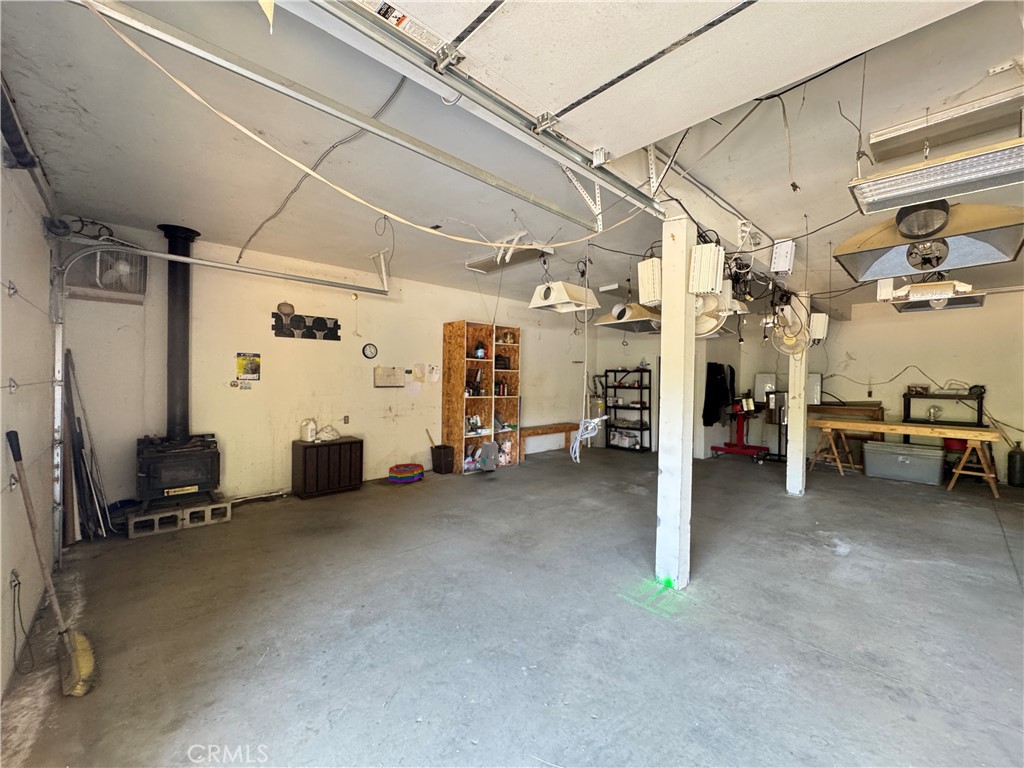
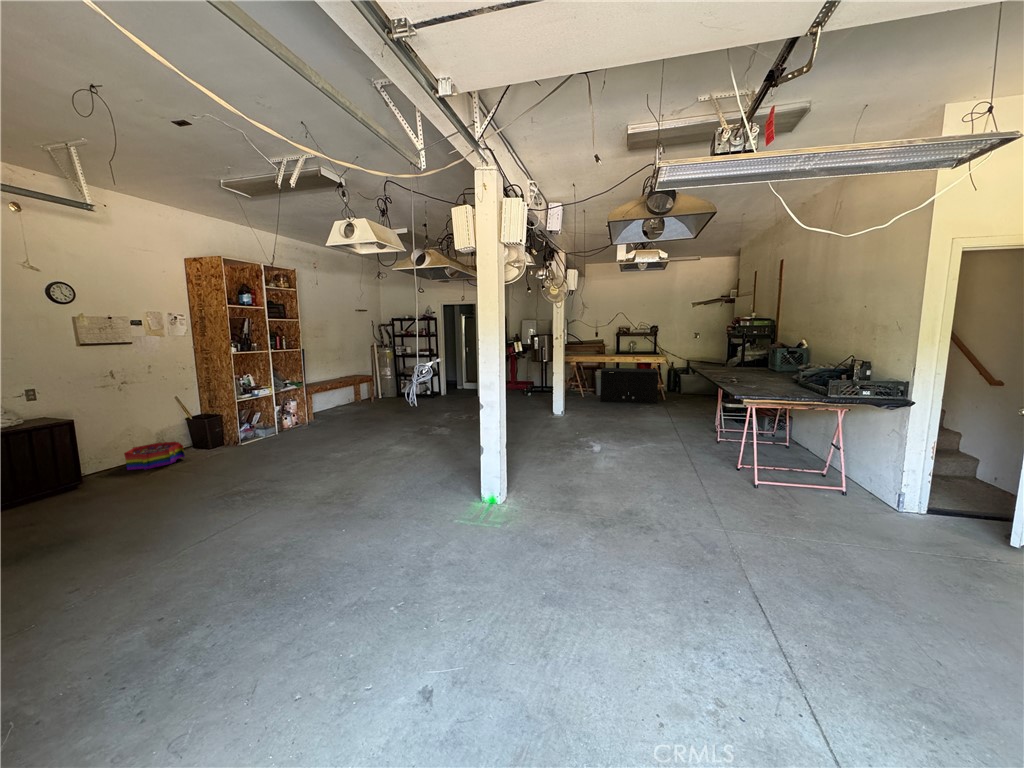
storage cabinet: none [869,439,983,502] -> present [600,368,658,404]
vacuum cleaner: present [478,441,502,471] -> none [258,402,292,438]

